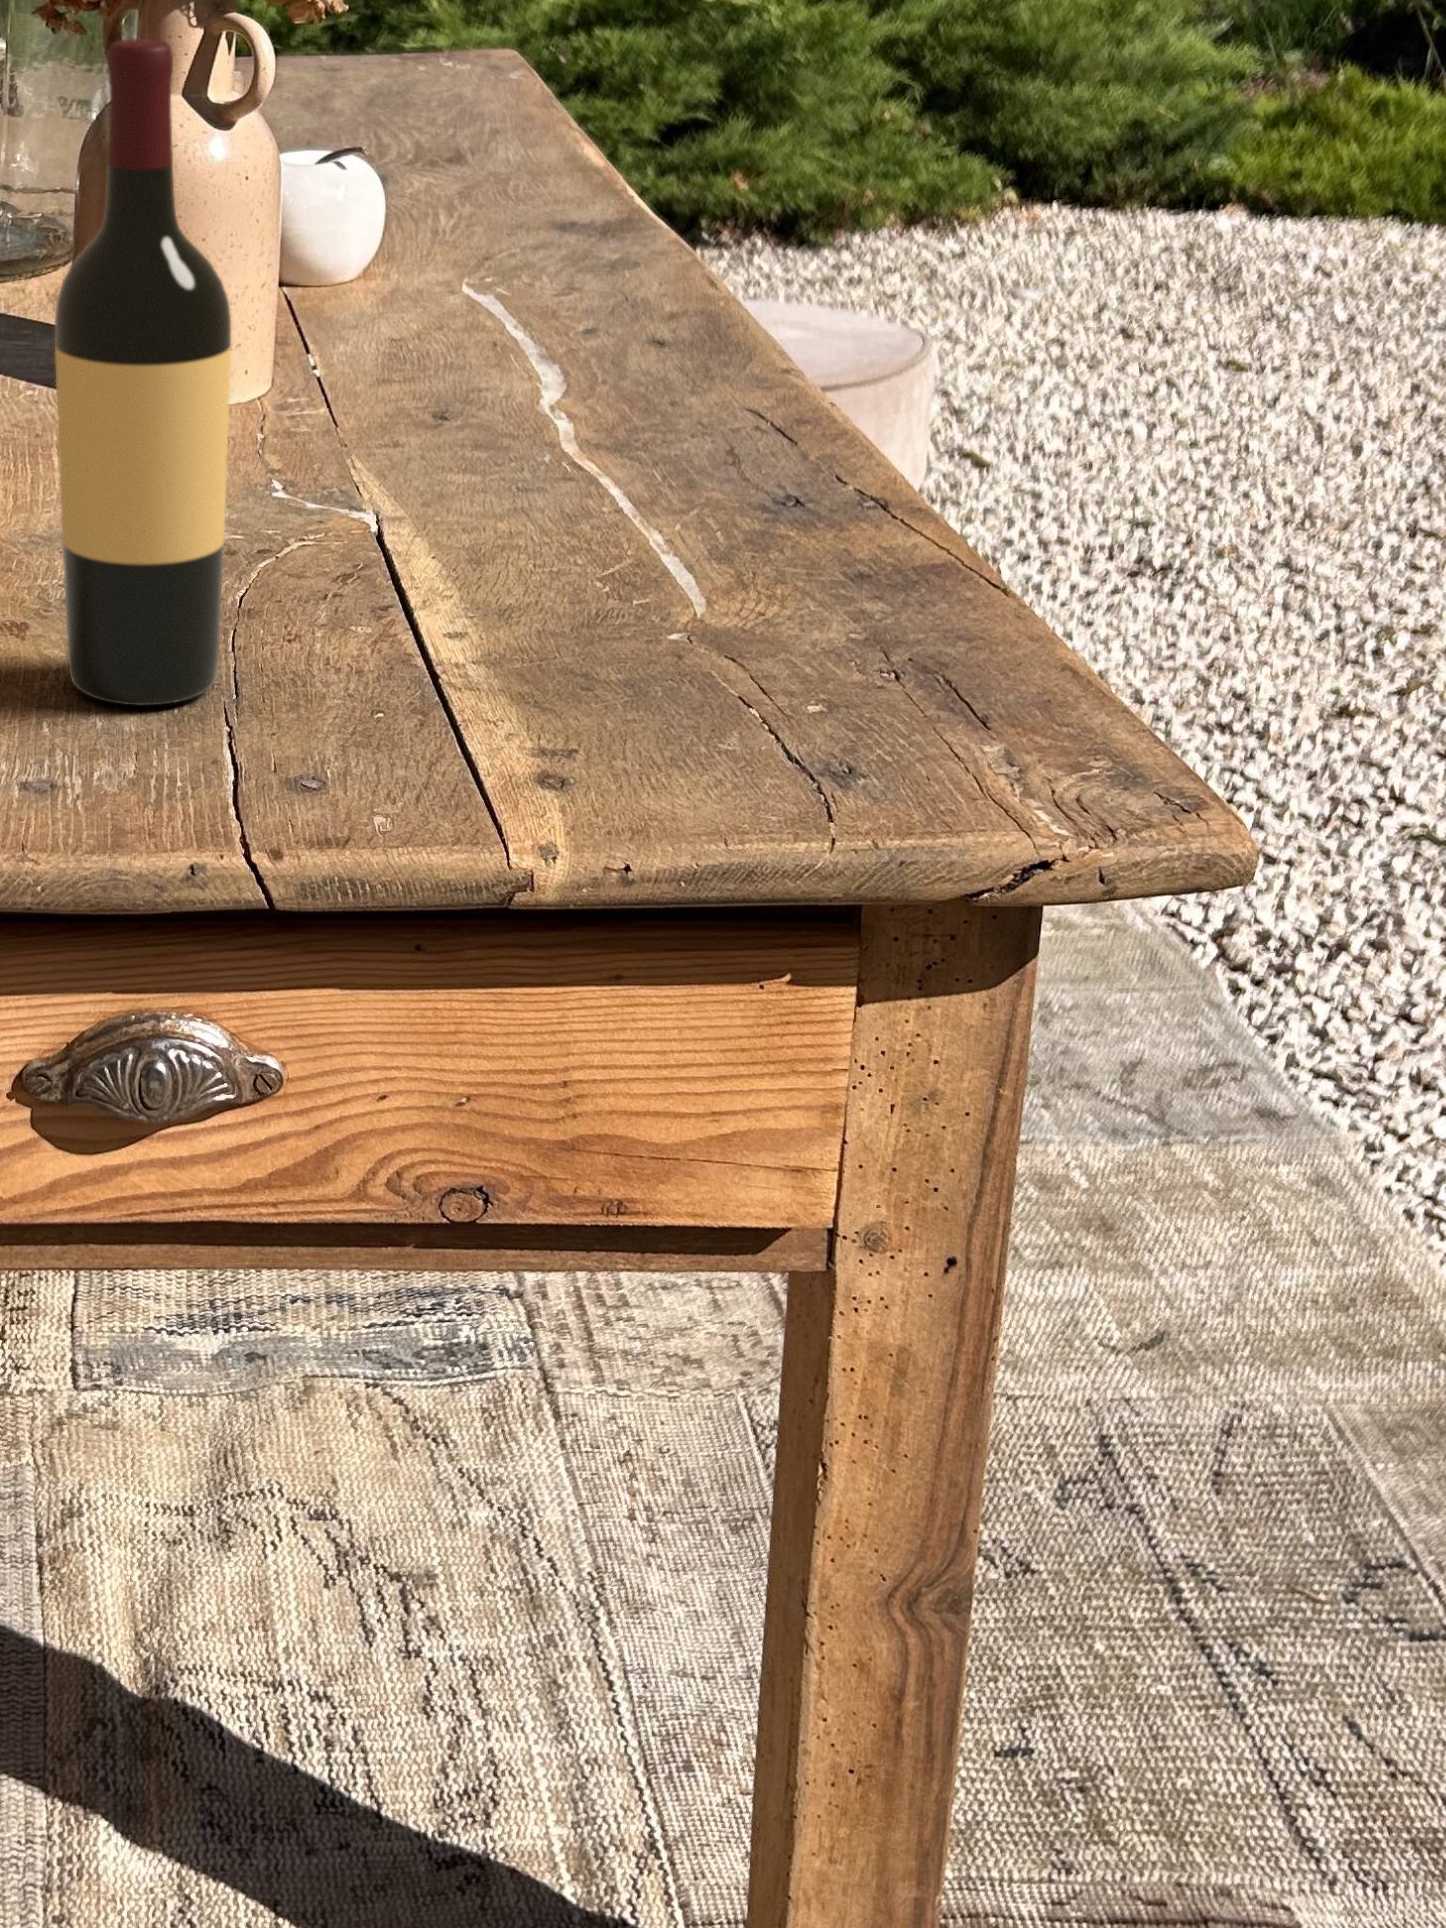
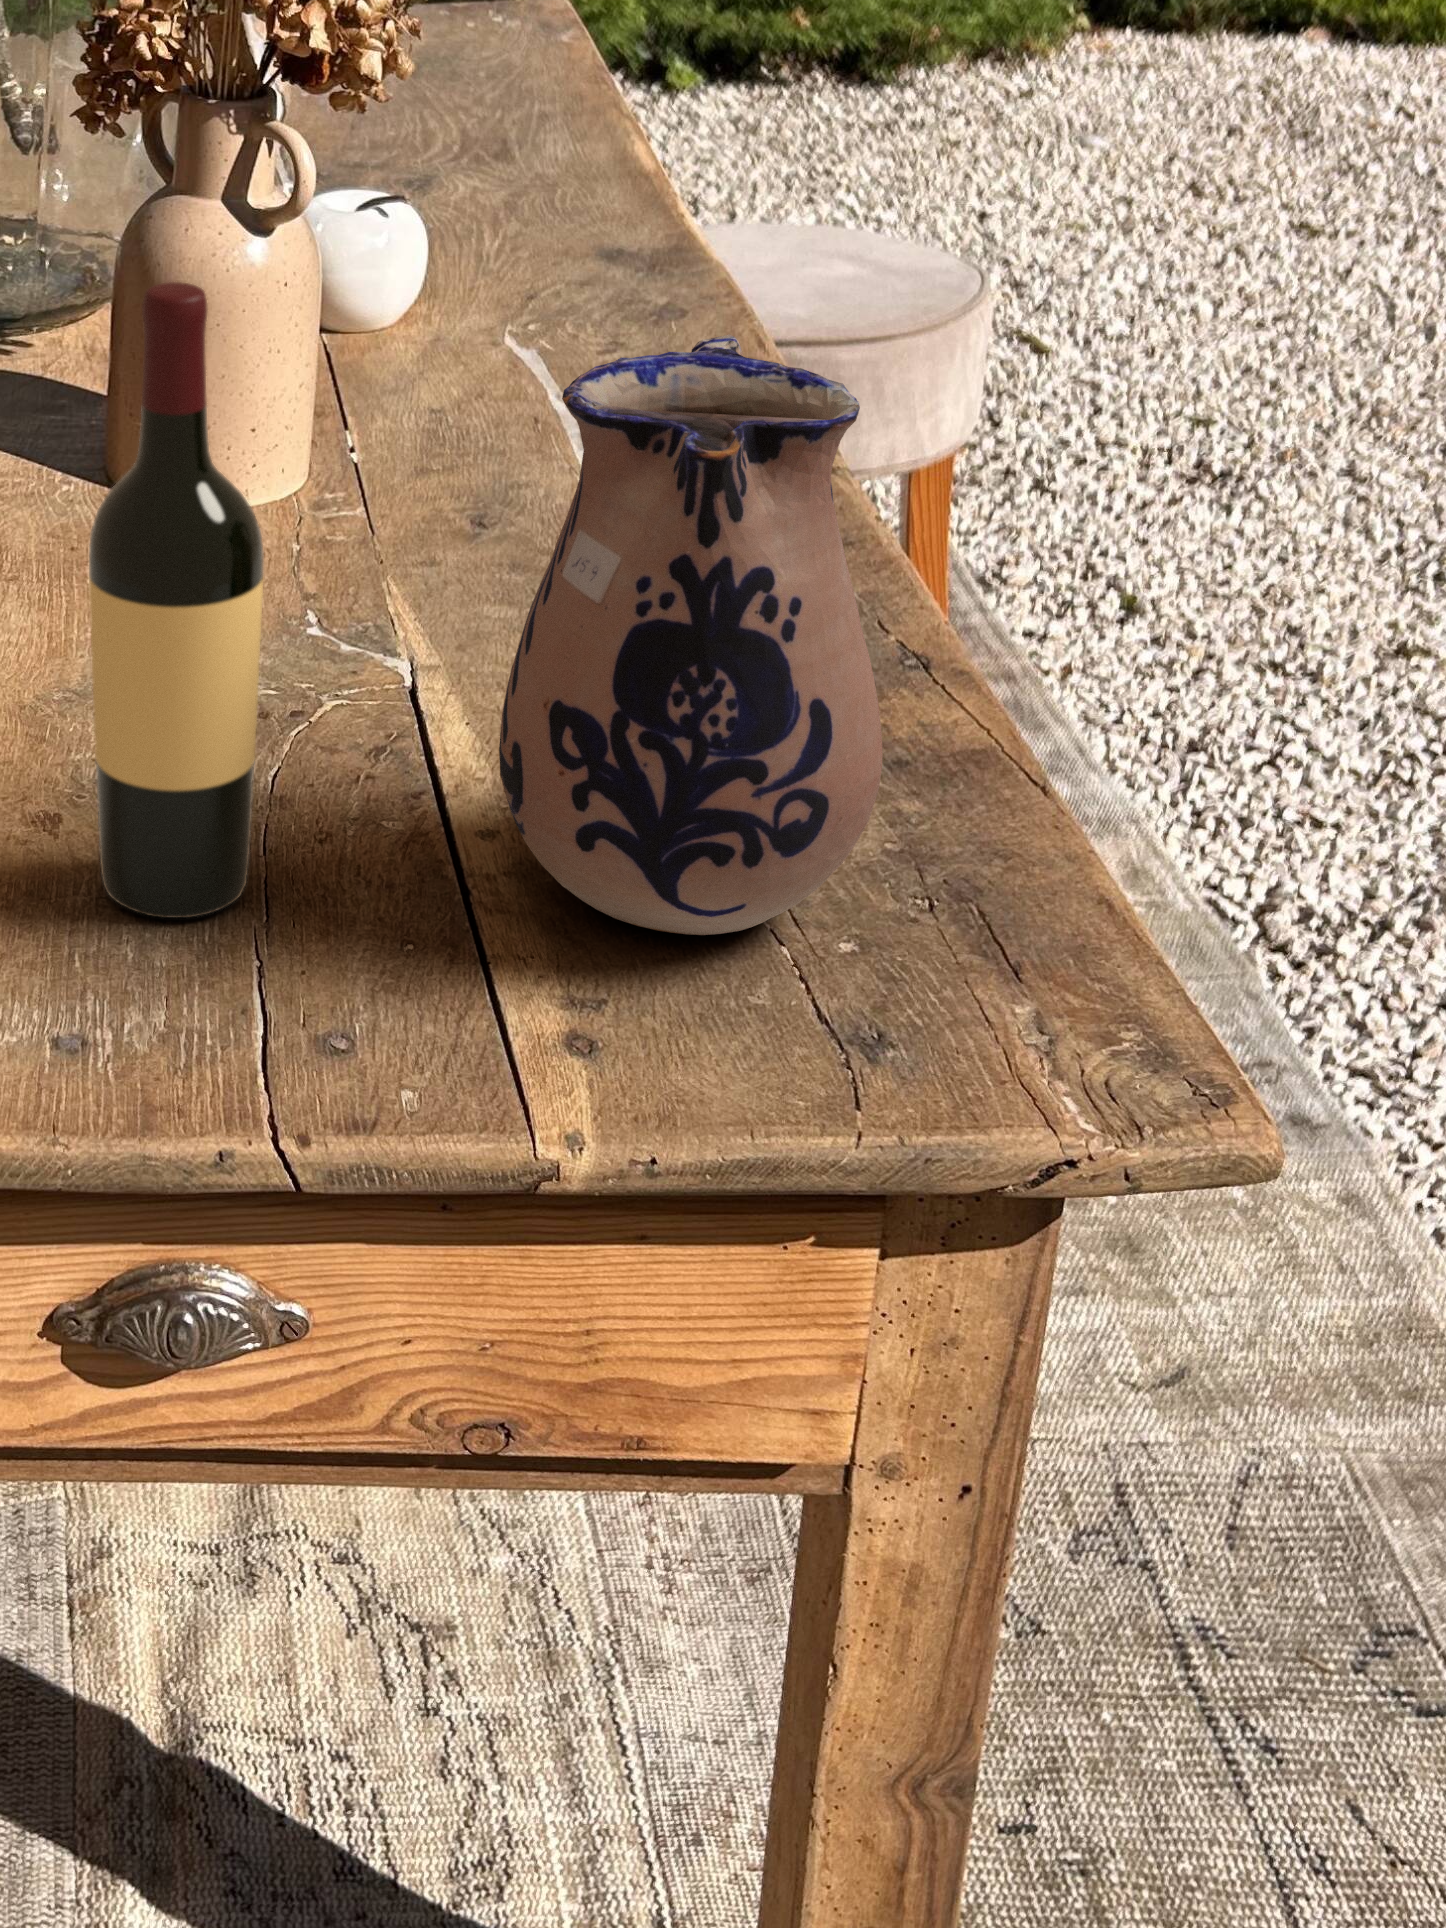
ceramic pitcher: none [471,124,855,711] -> present [499,334,883,935]

